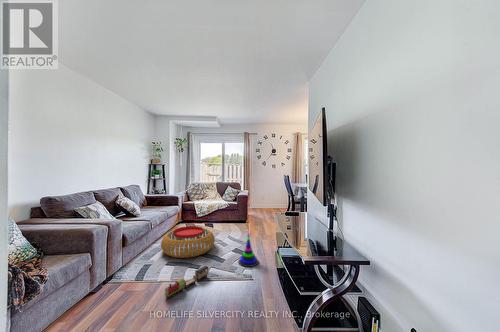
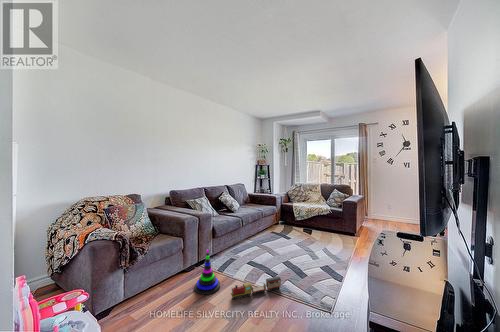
pouf: present [161,226,215,258] -> none [249,228,303,262]
stacking toy: present [238,233,258,267] -> present [194,250,220,295]

